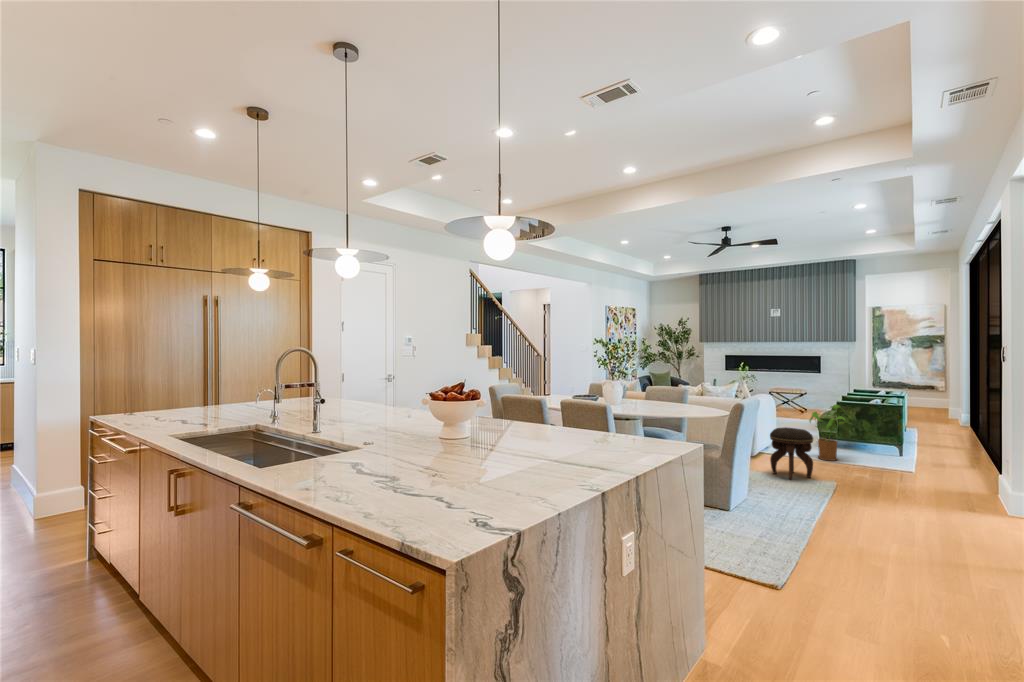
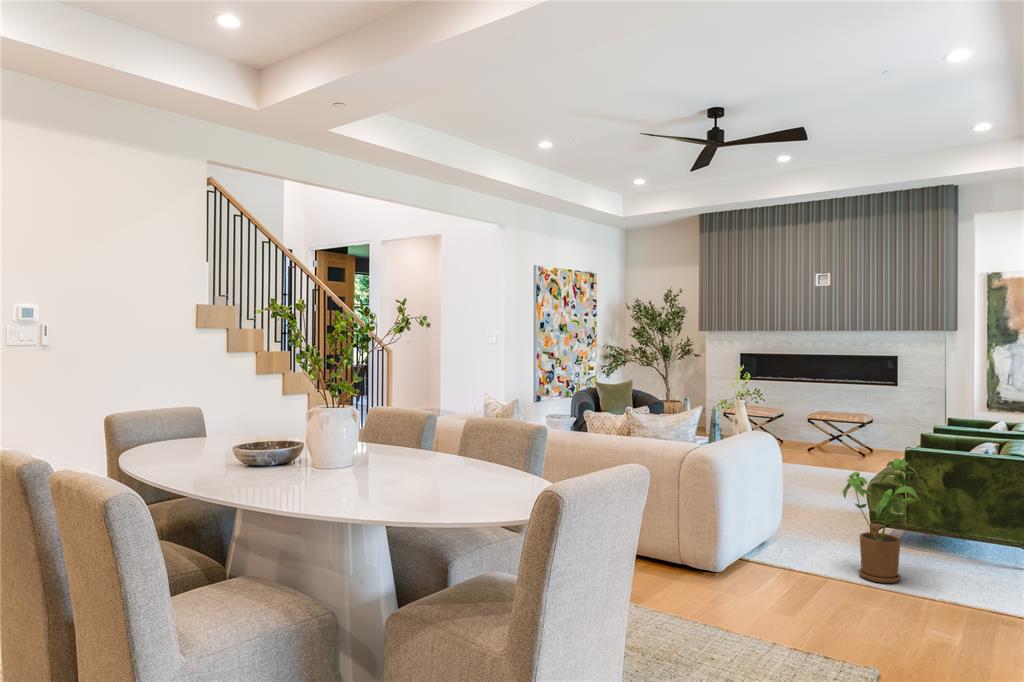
footstool: present [770,427,813,479] -> none [736,517,833,649]

